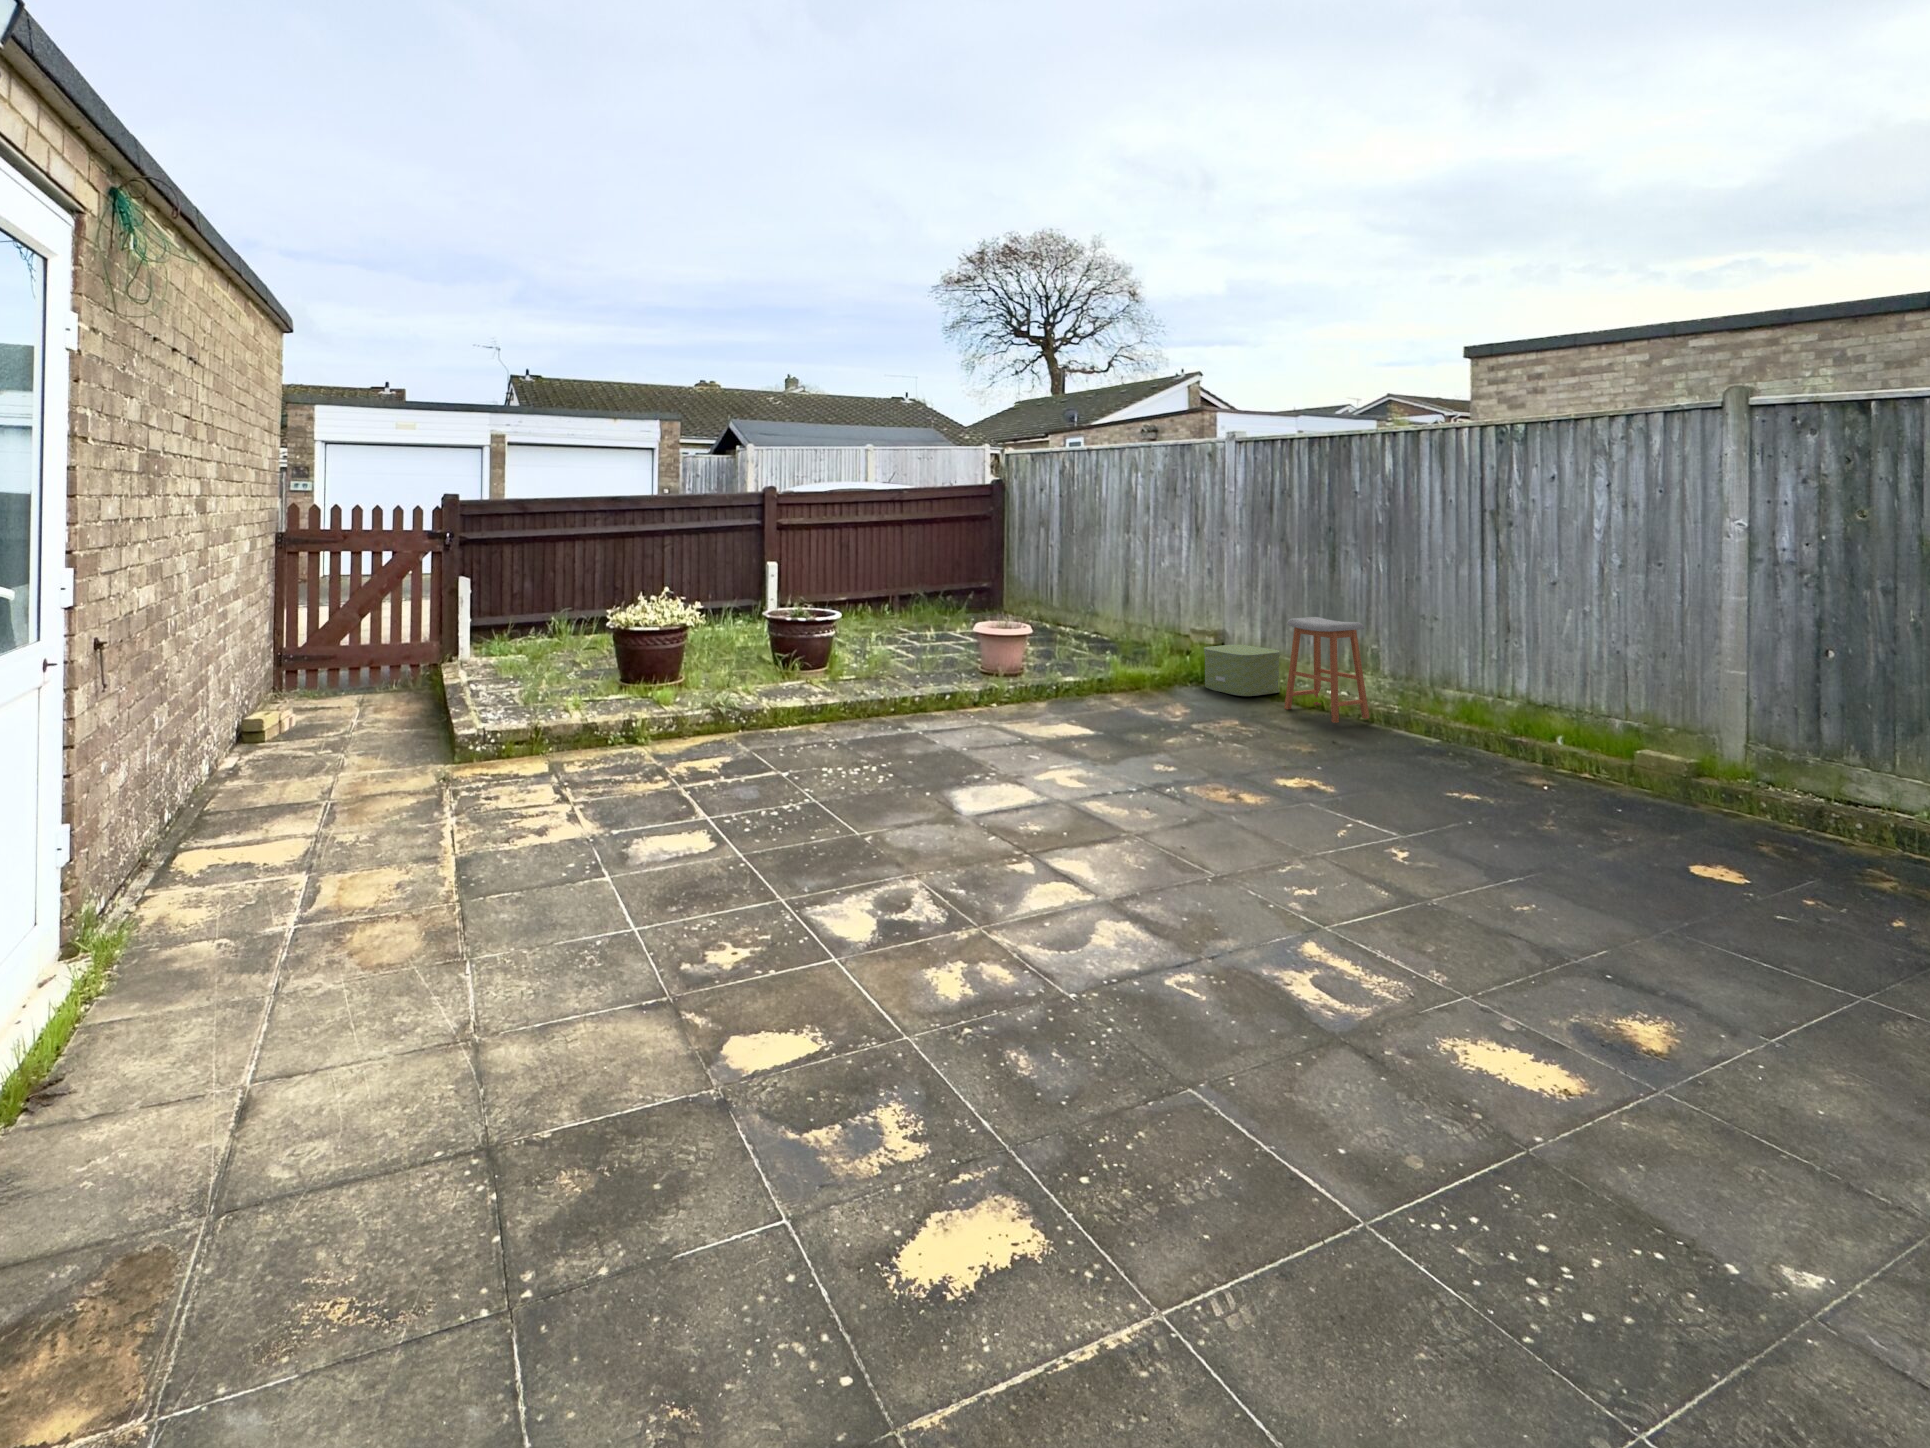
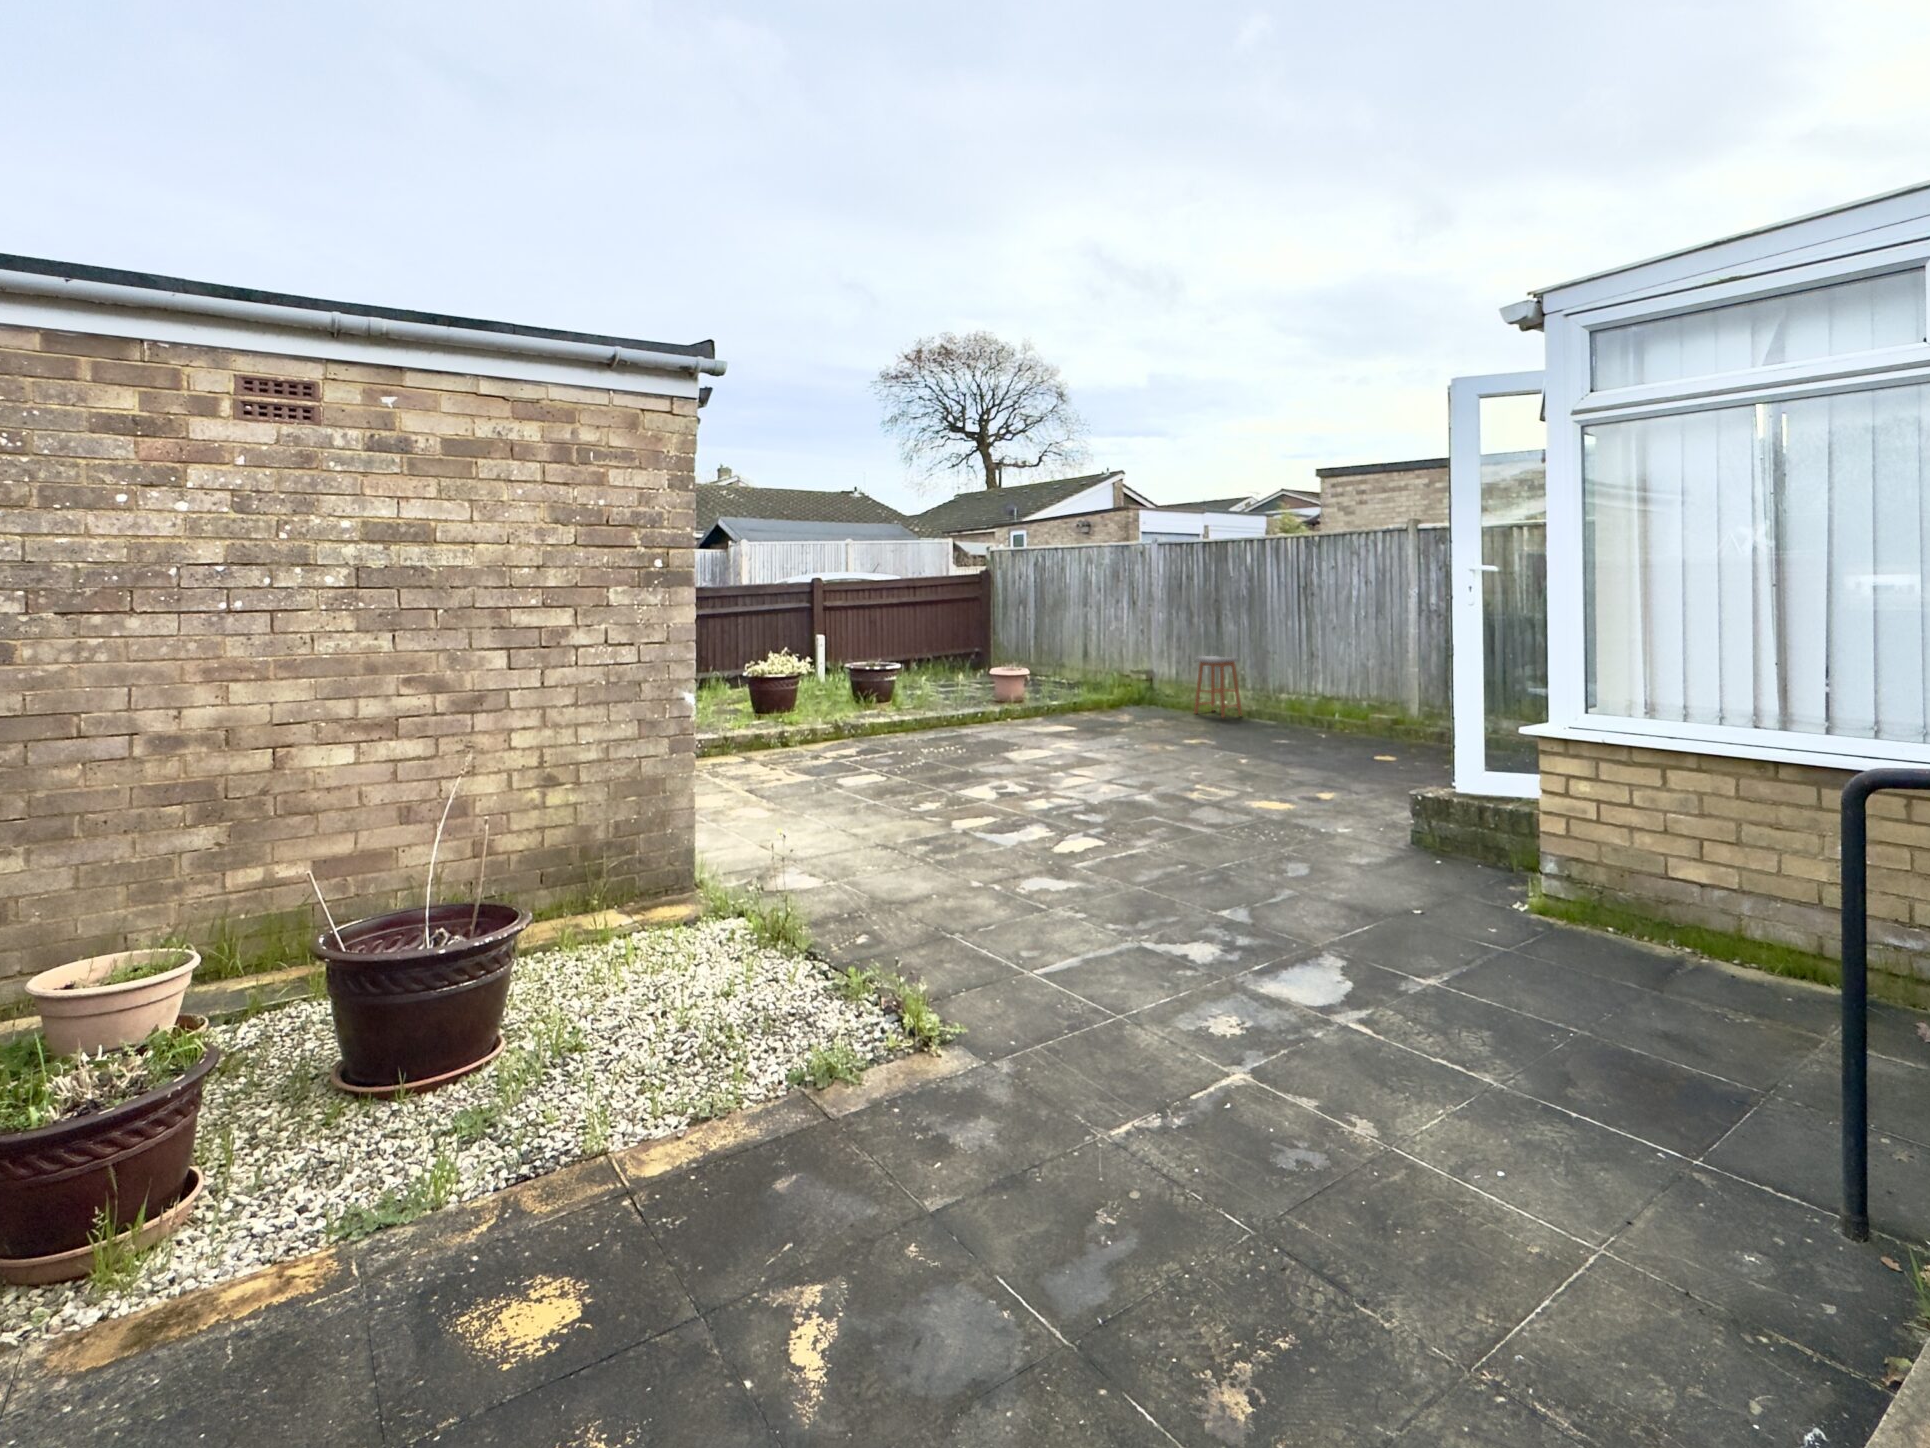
storage box: present [1204,645,1280,696] -> none [1144,678,1191,708]

